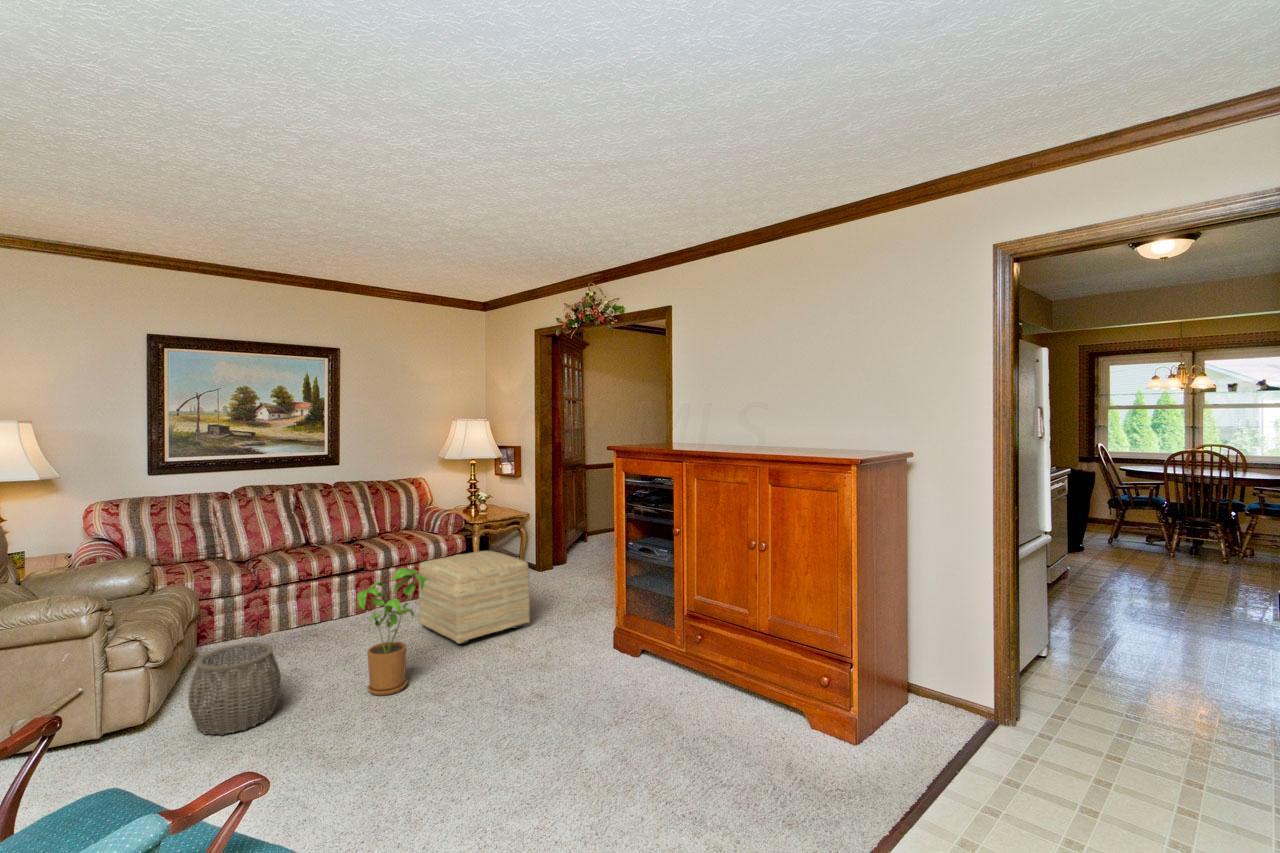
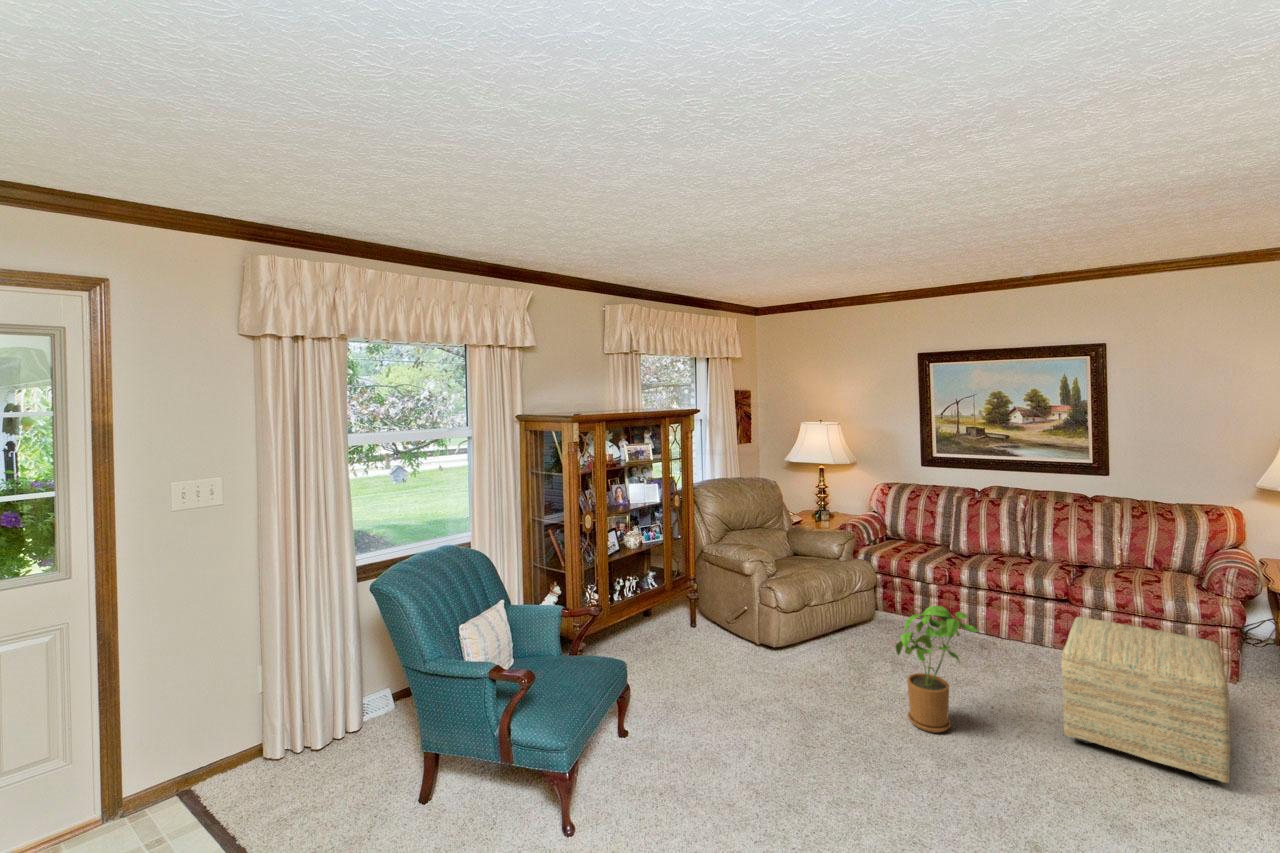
woven basket: present [188,643,281,735] -> none [792,613,856,684]

